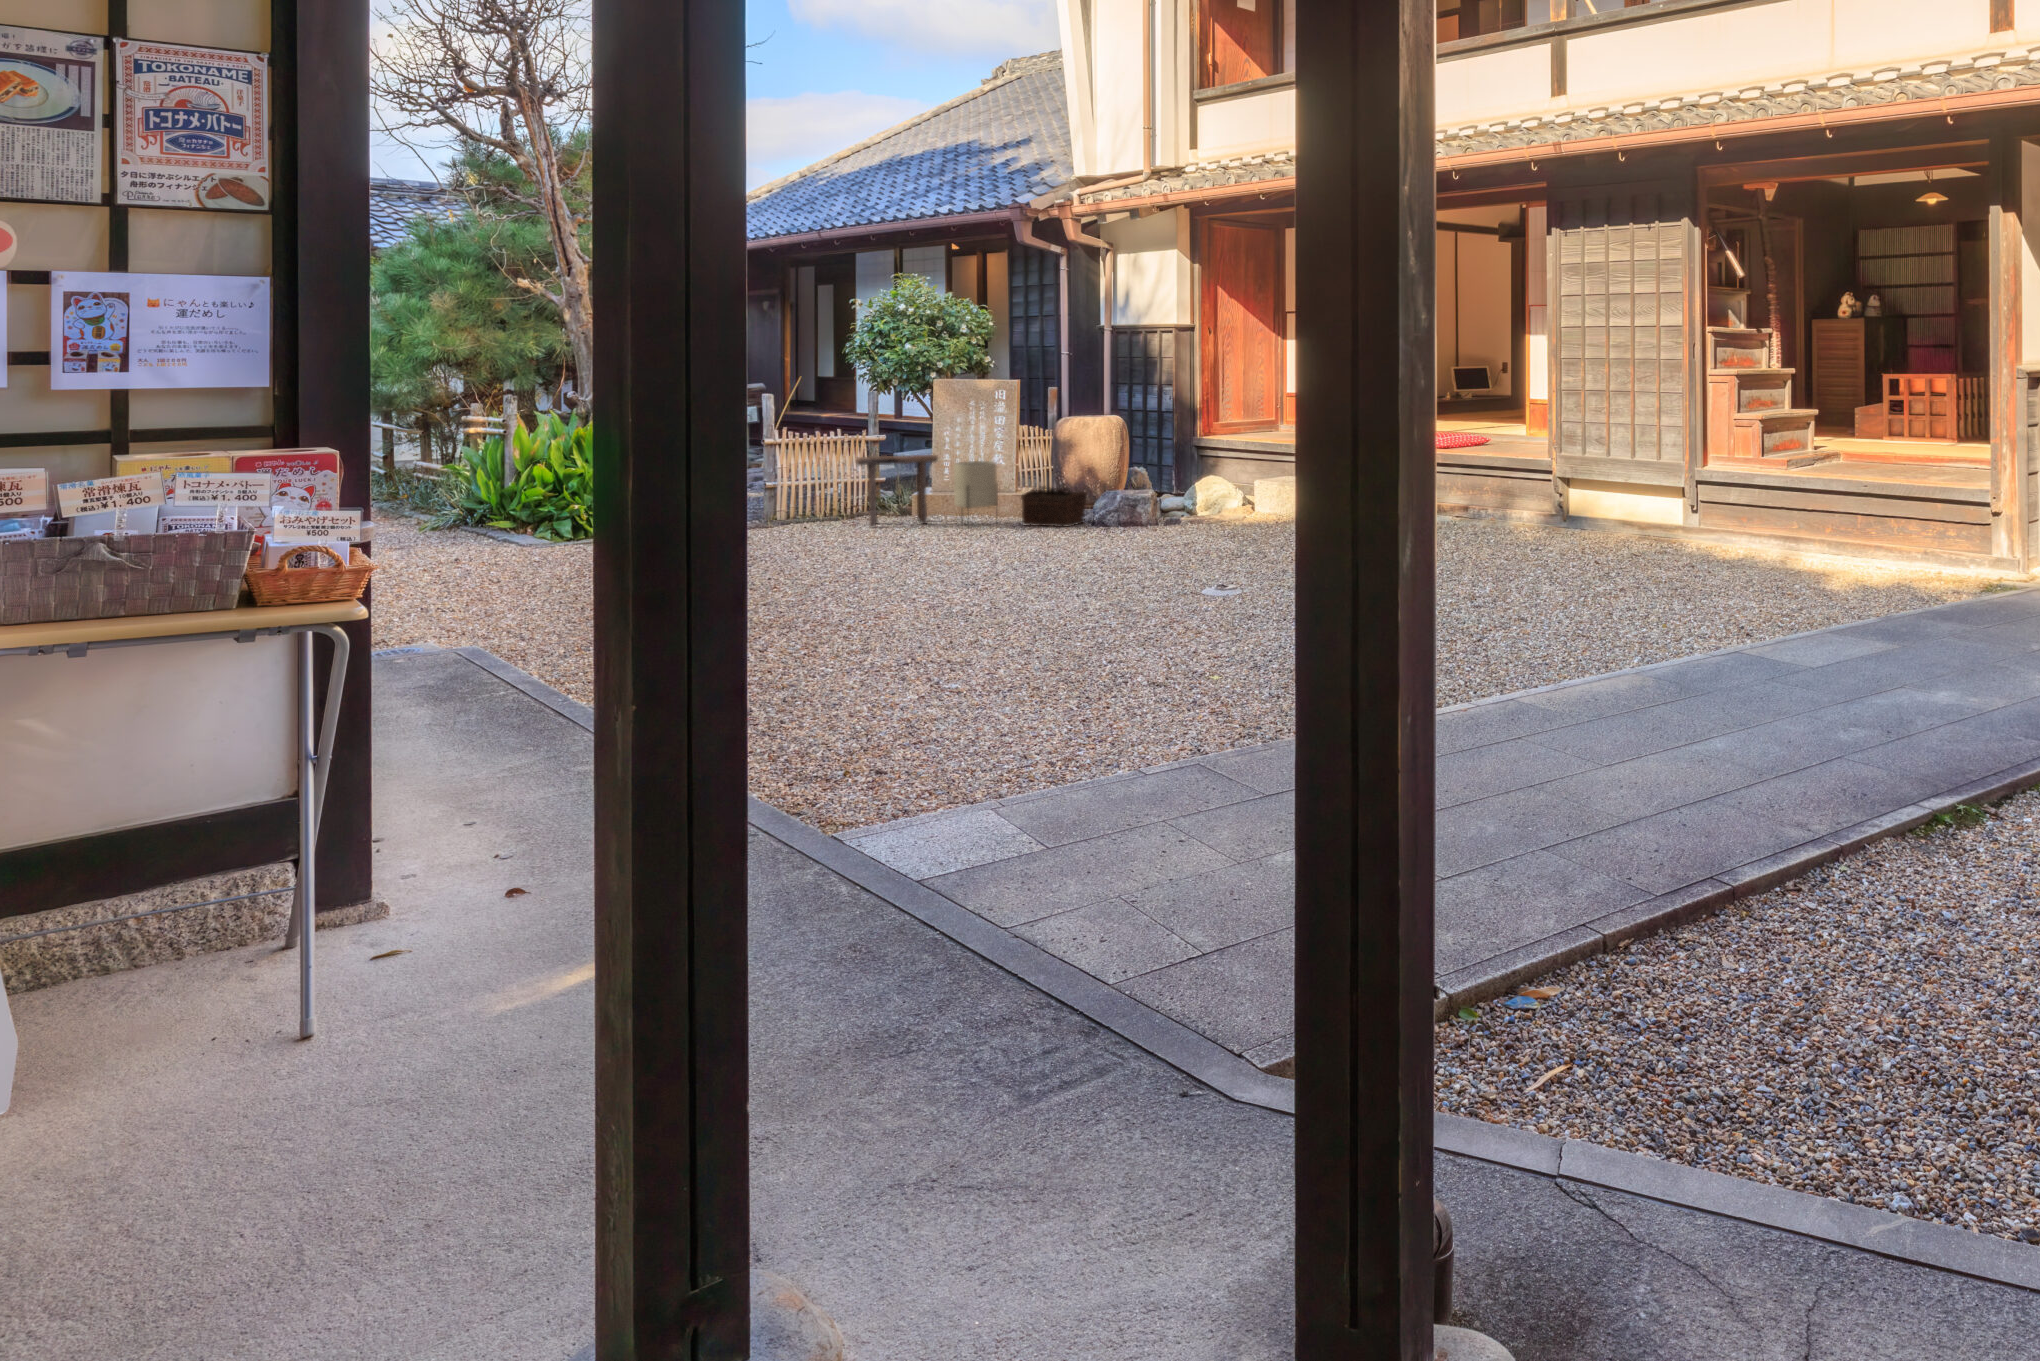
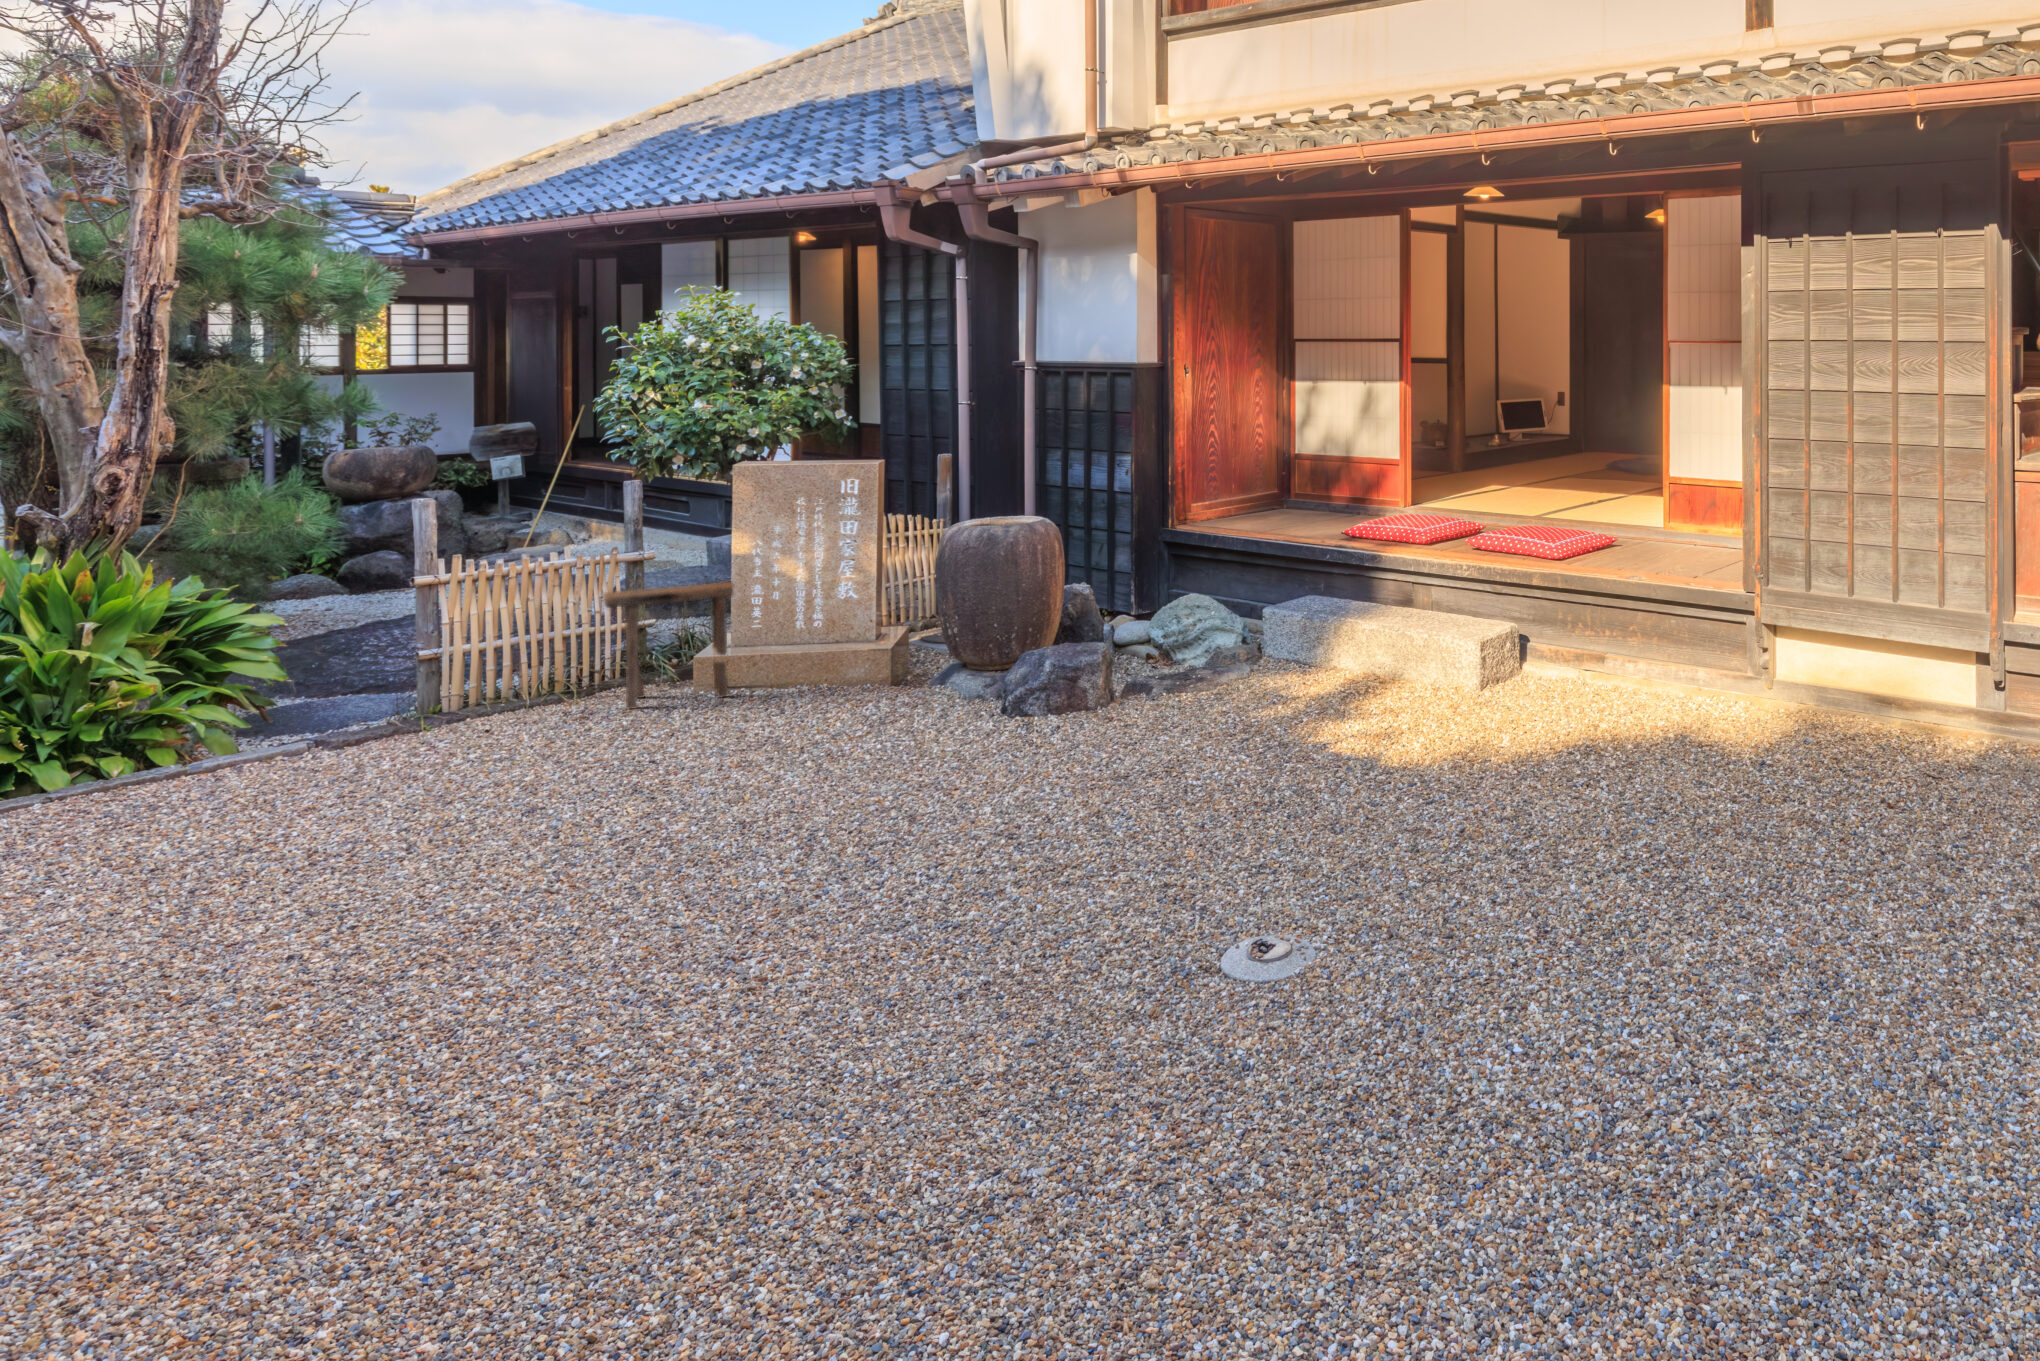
planter: present [954,461,998,513] -> none [773,592,848,706]
basket: present [1021,487,1087,527] -> none [886,631,995,699]

